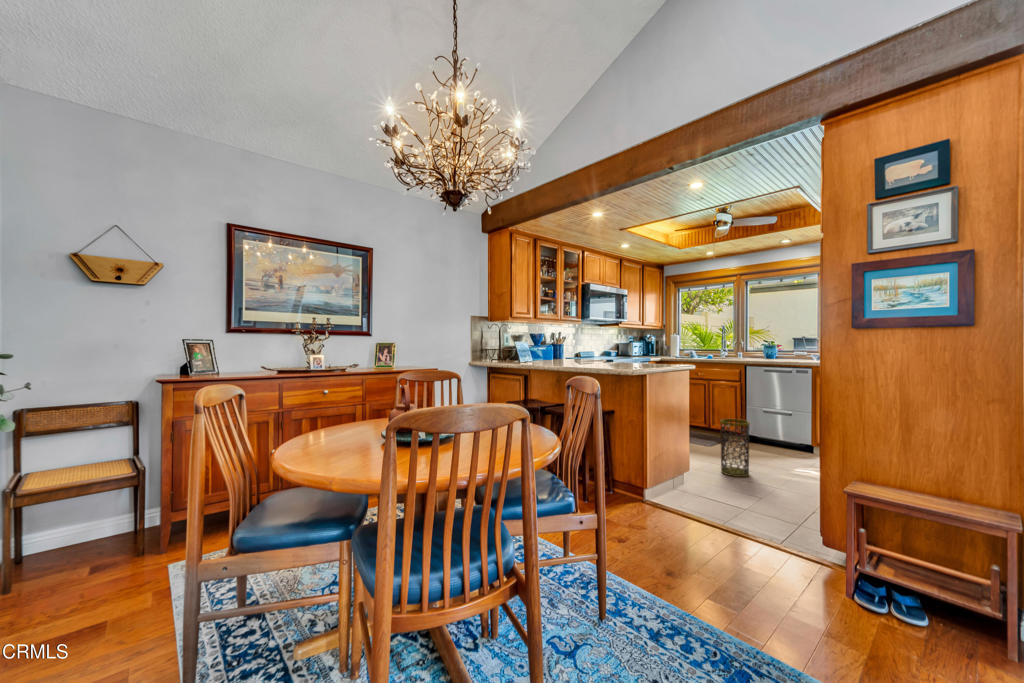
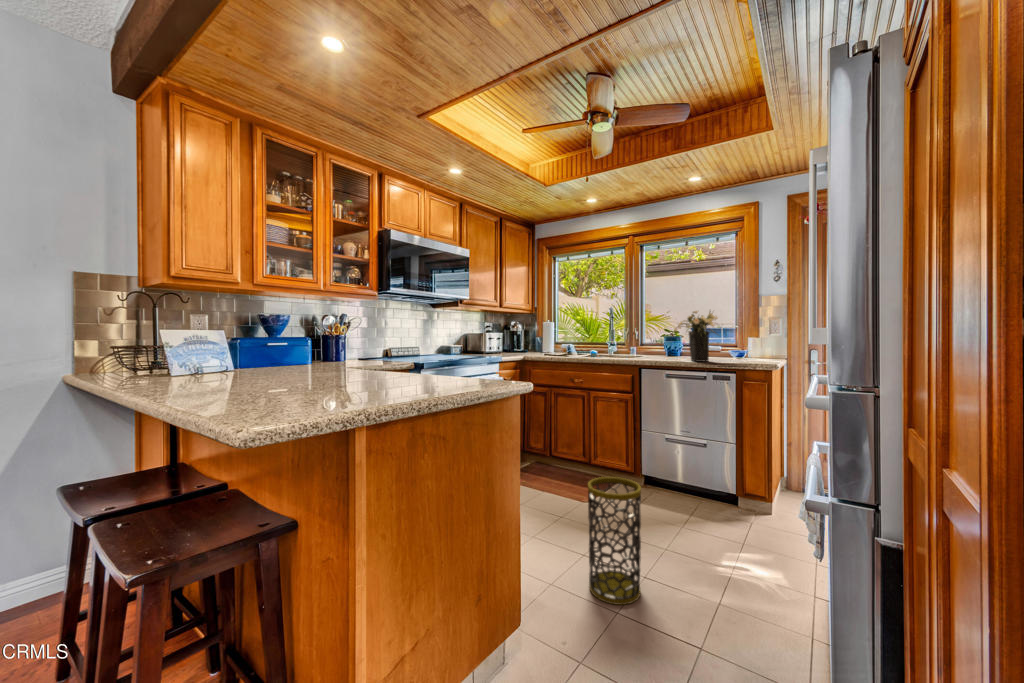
flower arrangement: none [770,329,801,362] -> present [674,311,718,362]

